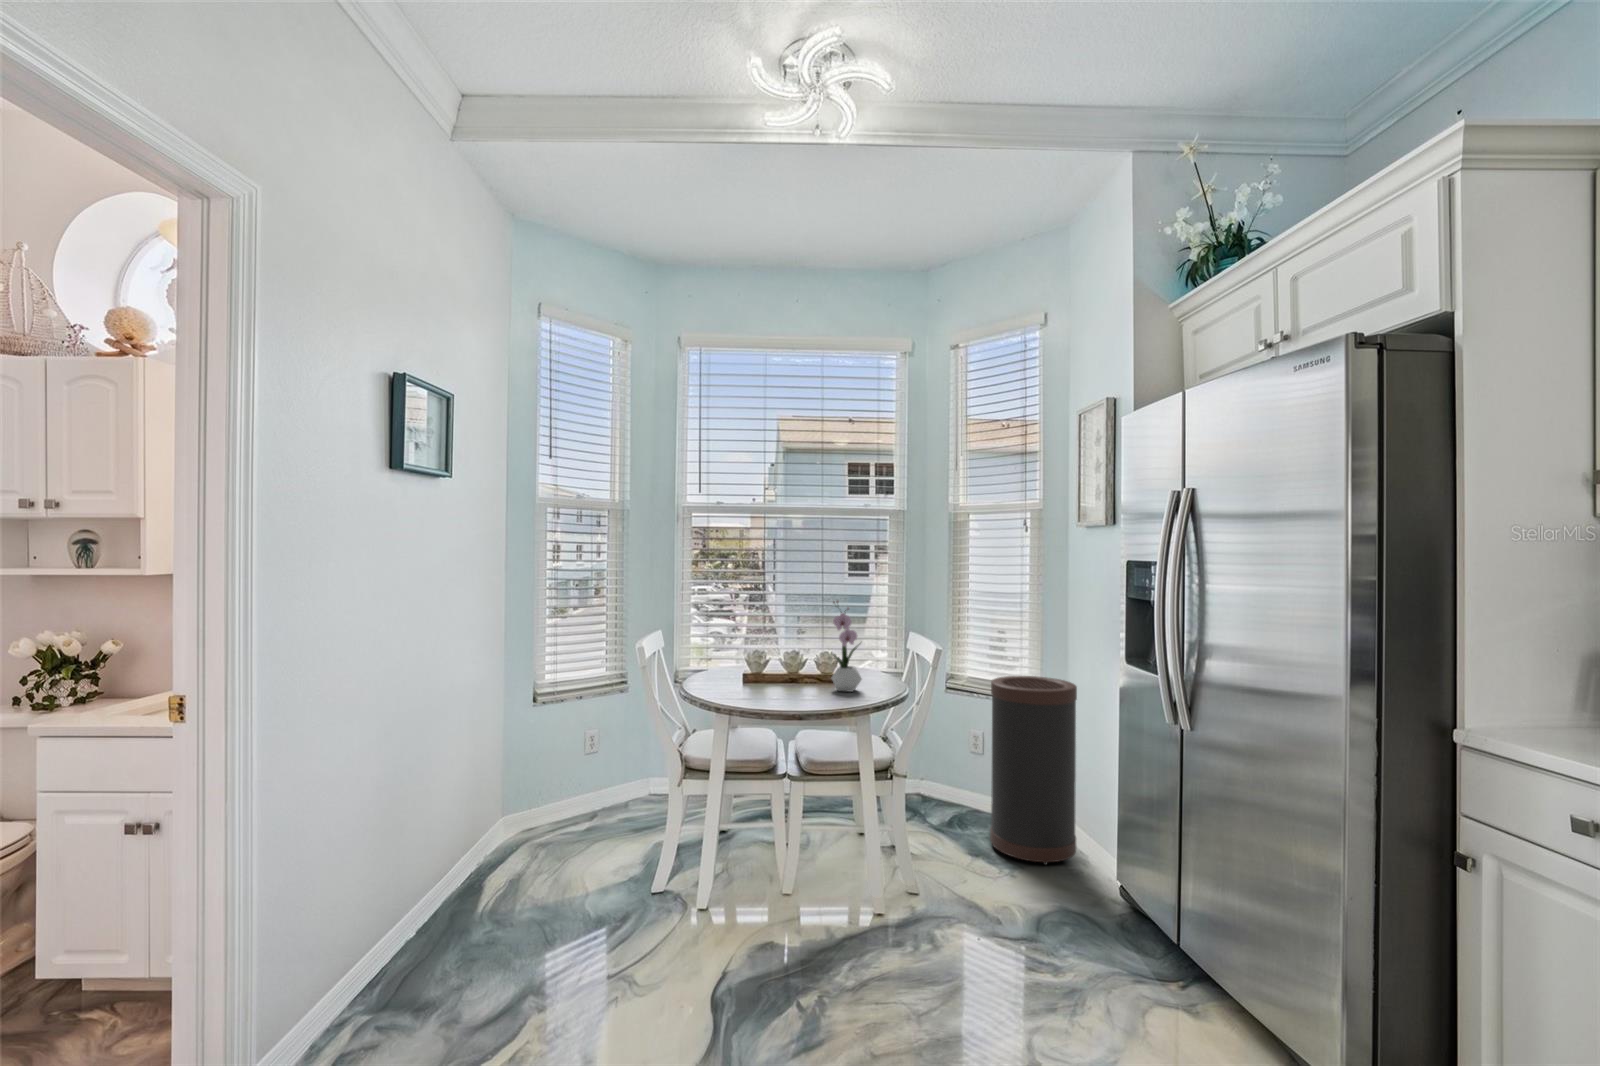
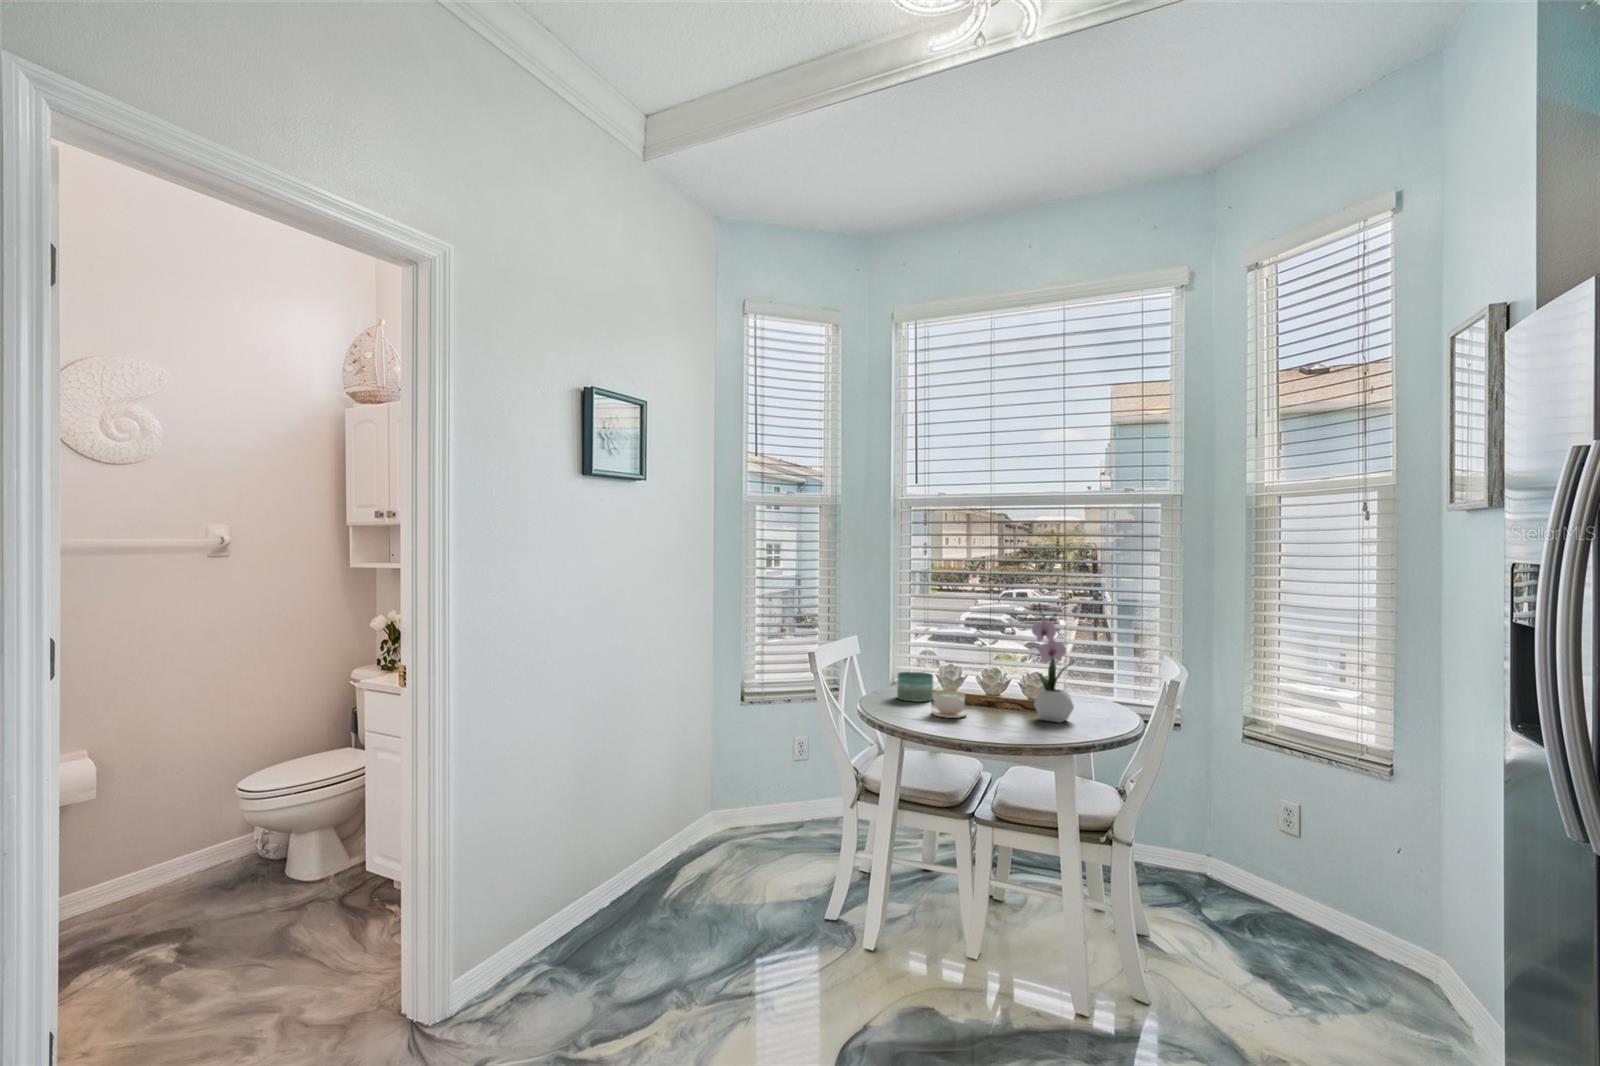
candle: none [716,661,746,686] -> present [897,672,933,702]
coffee cup: none [755,674,785,697] -> present [932,690,967,718]
trash can: present [990,676,1077,865] -> none [1291,726,1445,1020]

